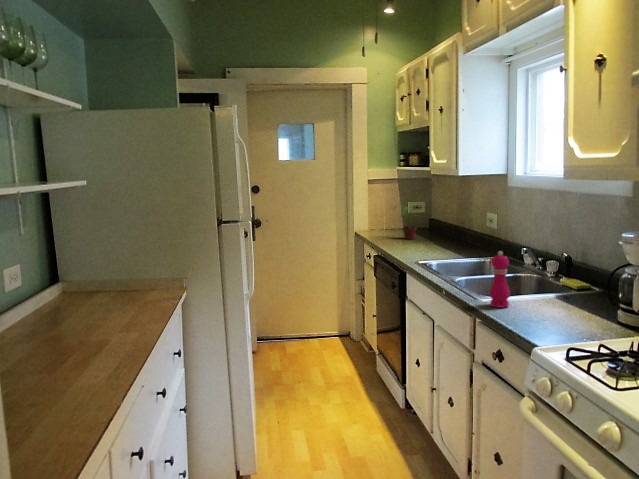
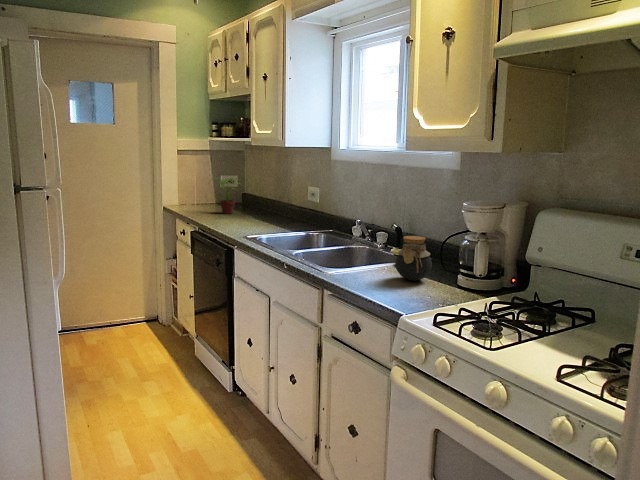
pepper mill: present [489,251,510,308] -> none [340,221,360,279]
jar: none [547,267,588,313] -> present [395,236,432,281]

